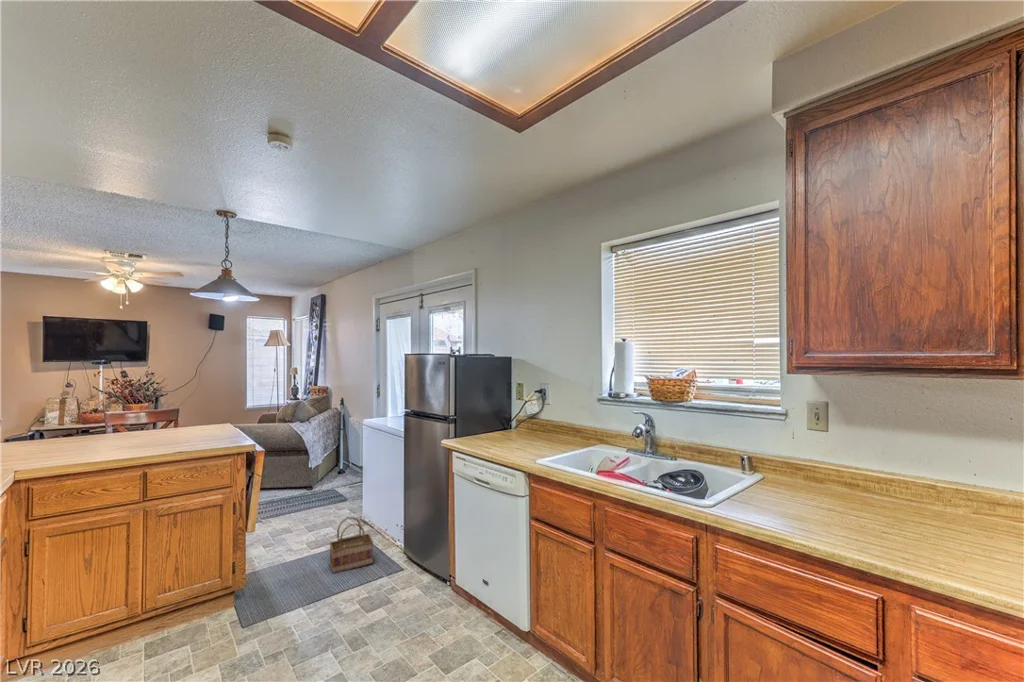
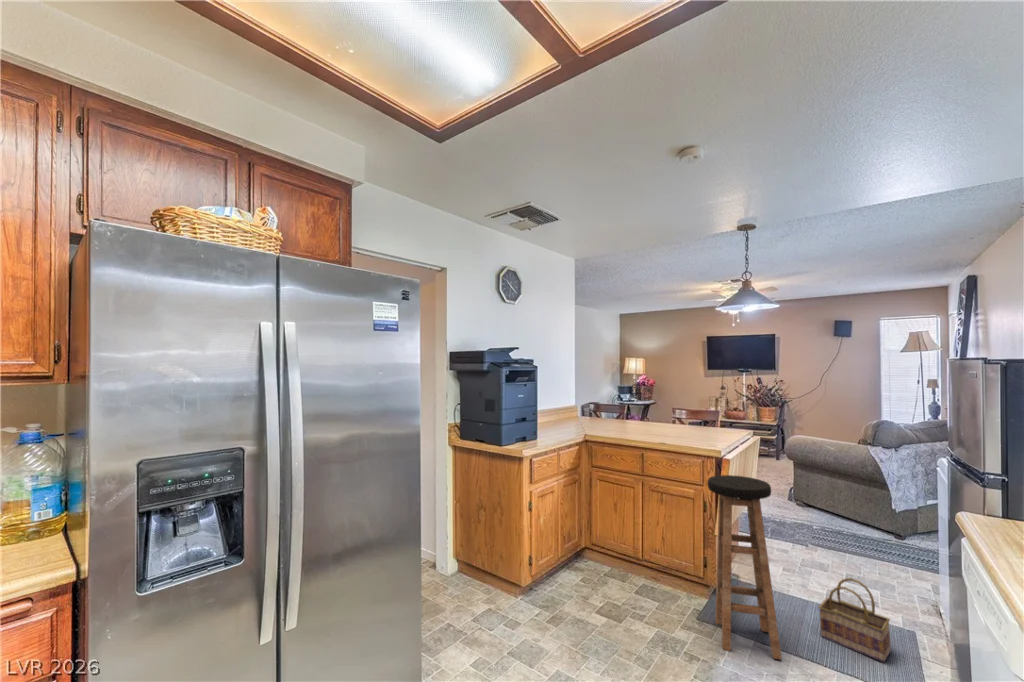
bar stool: none [258,459,331,631] -> present [707,475,782,660]

